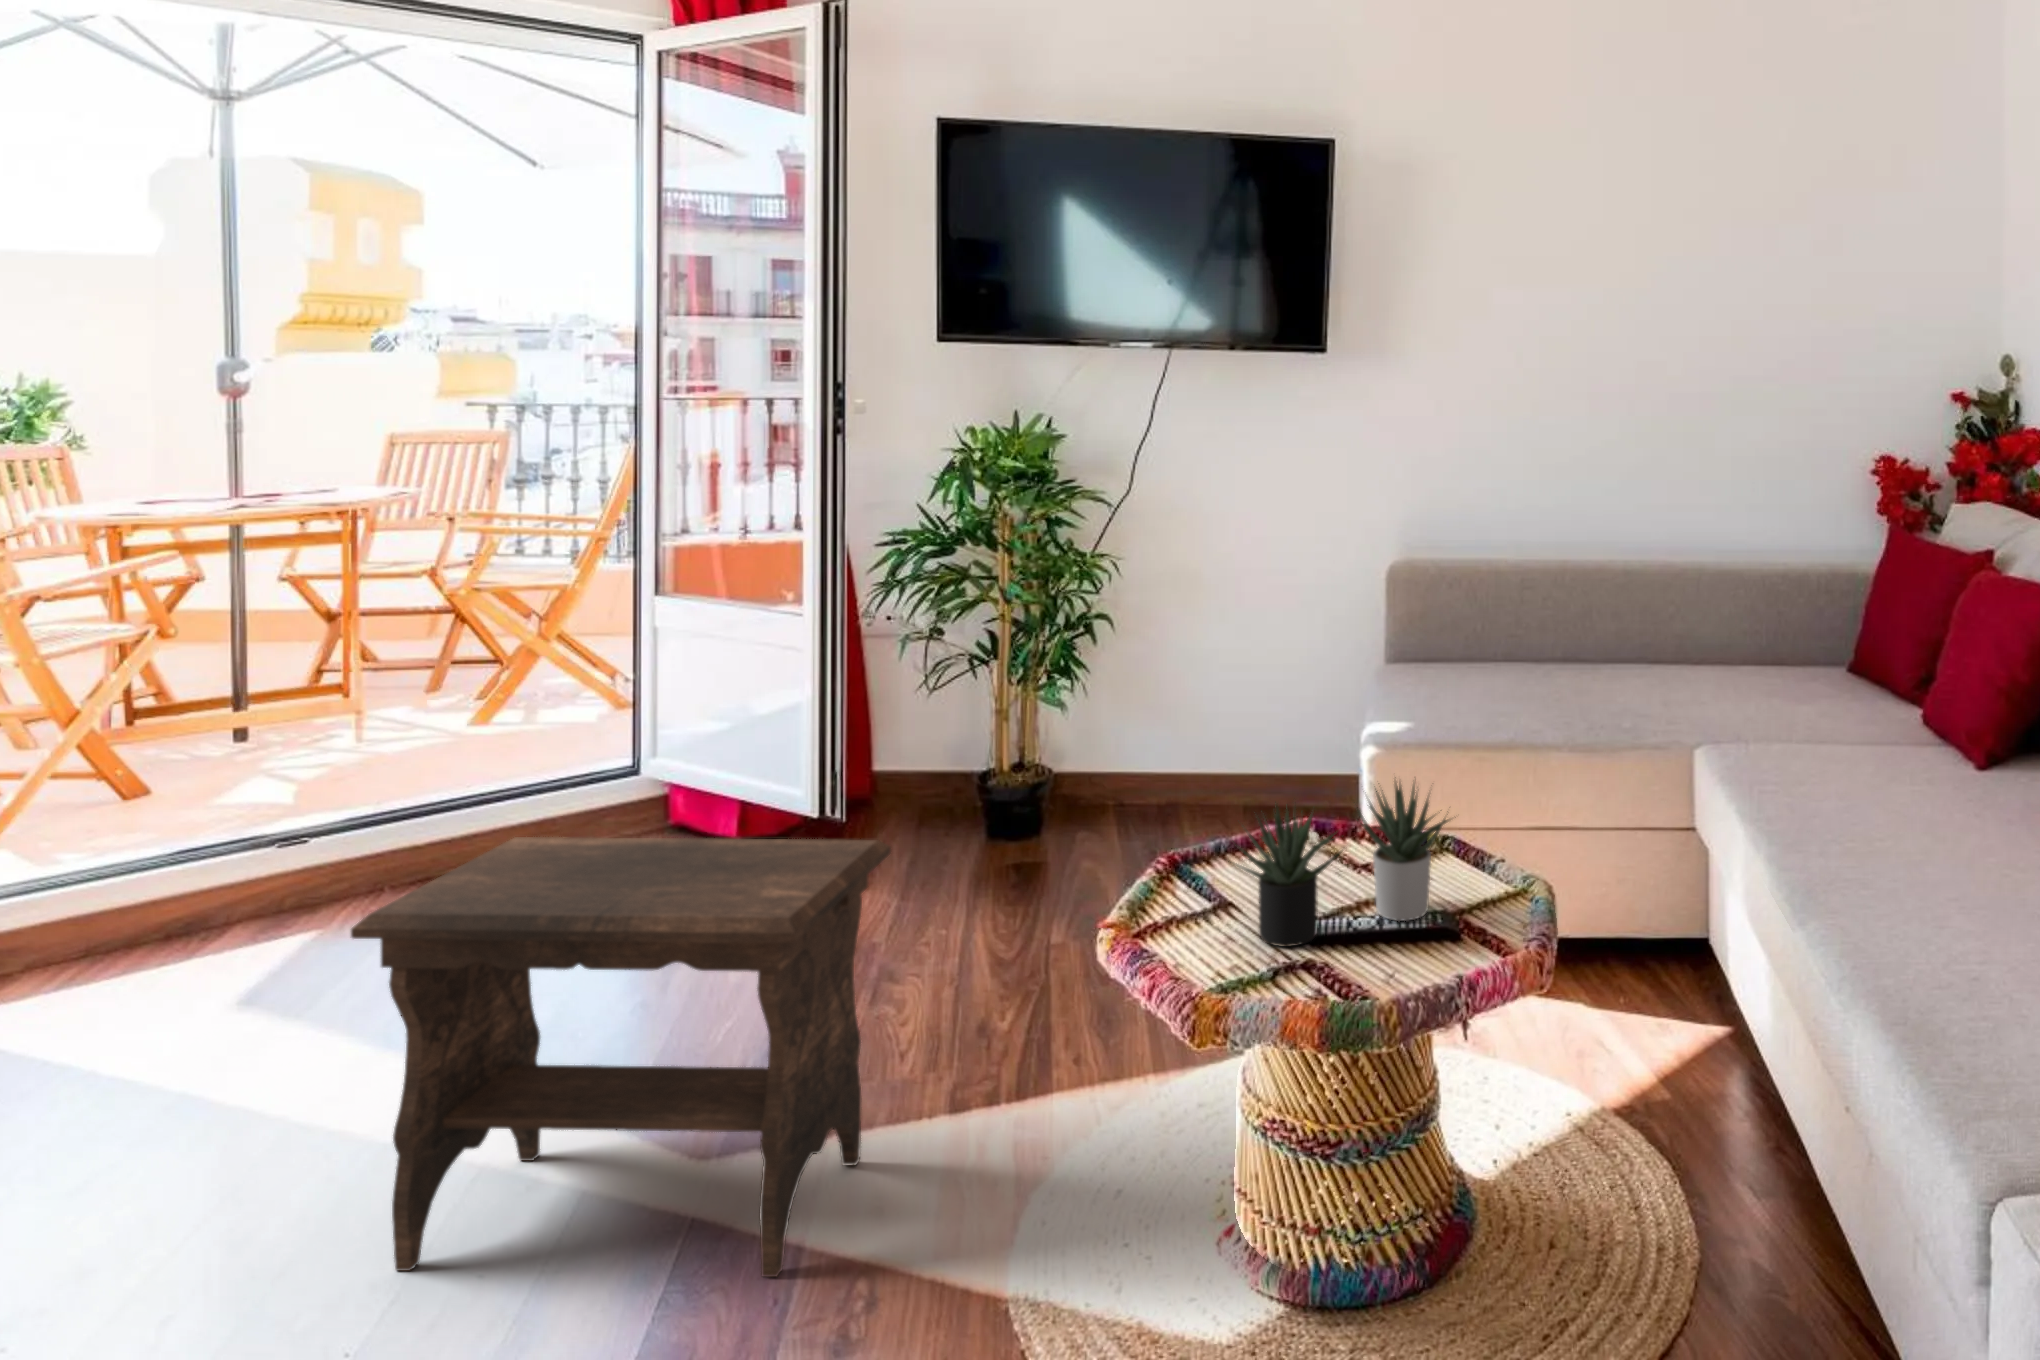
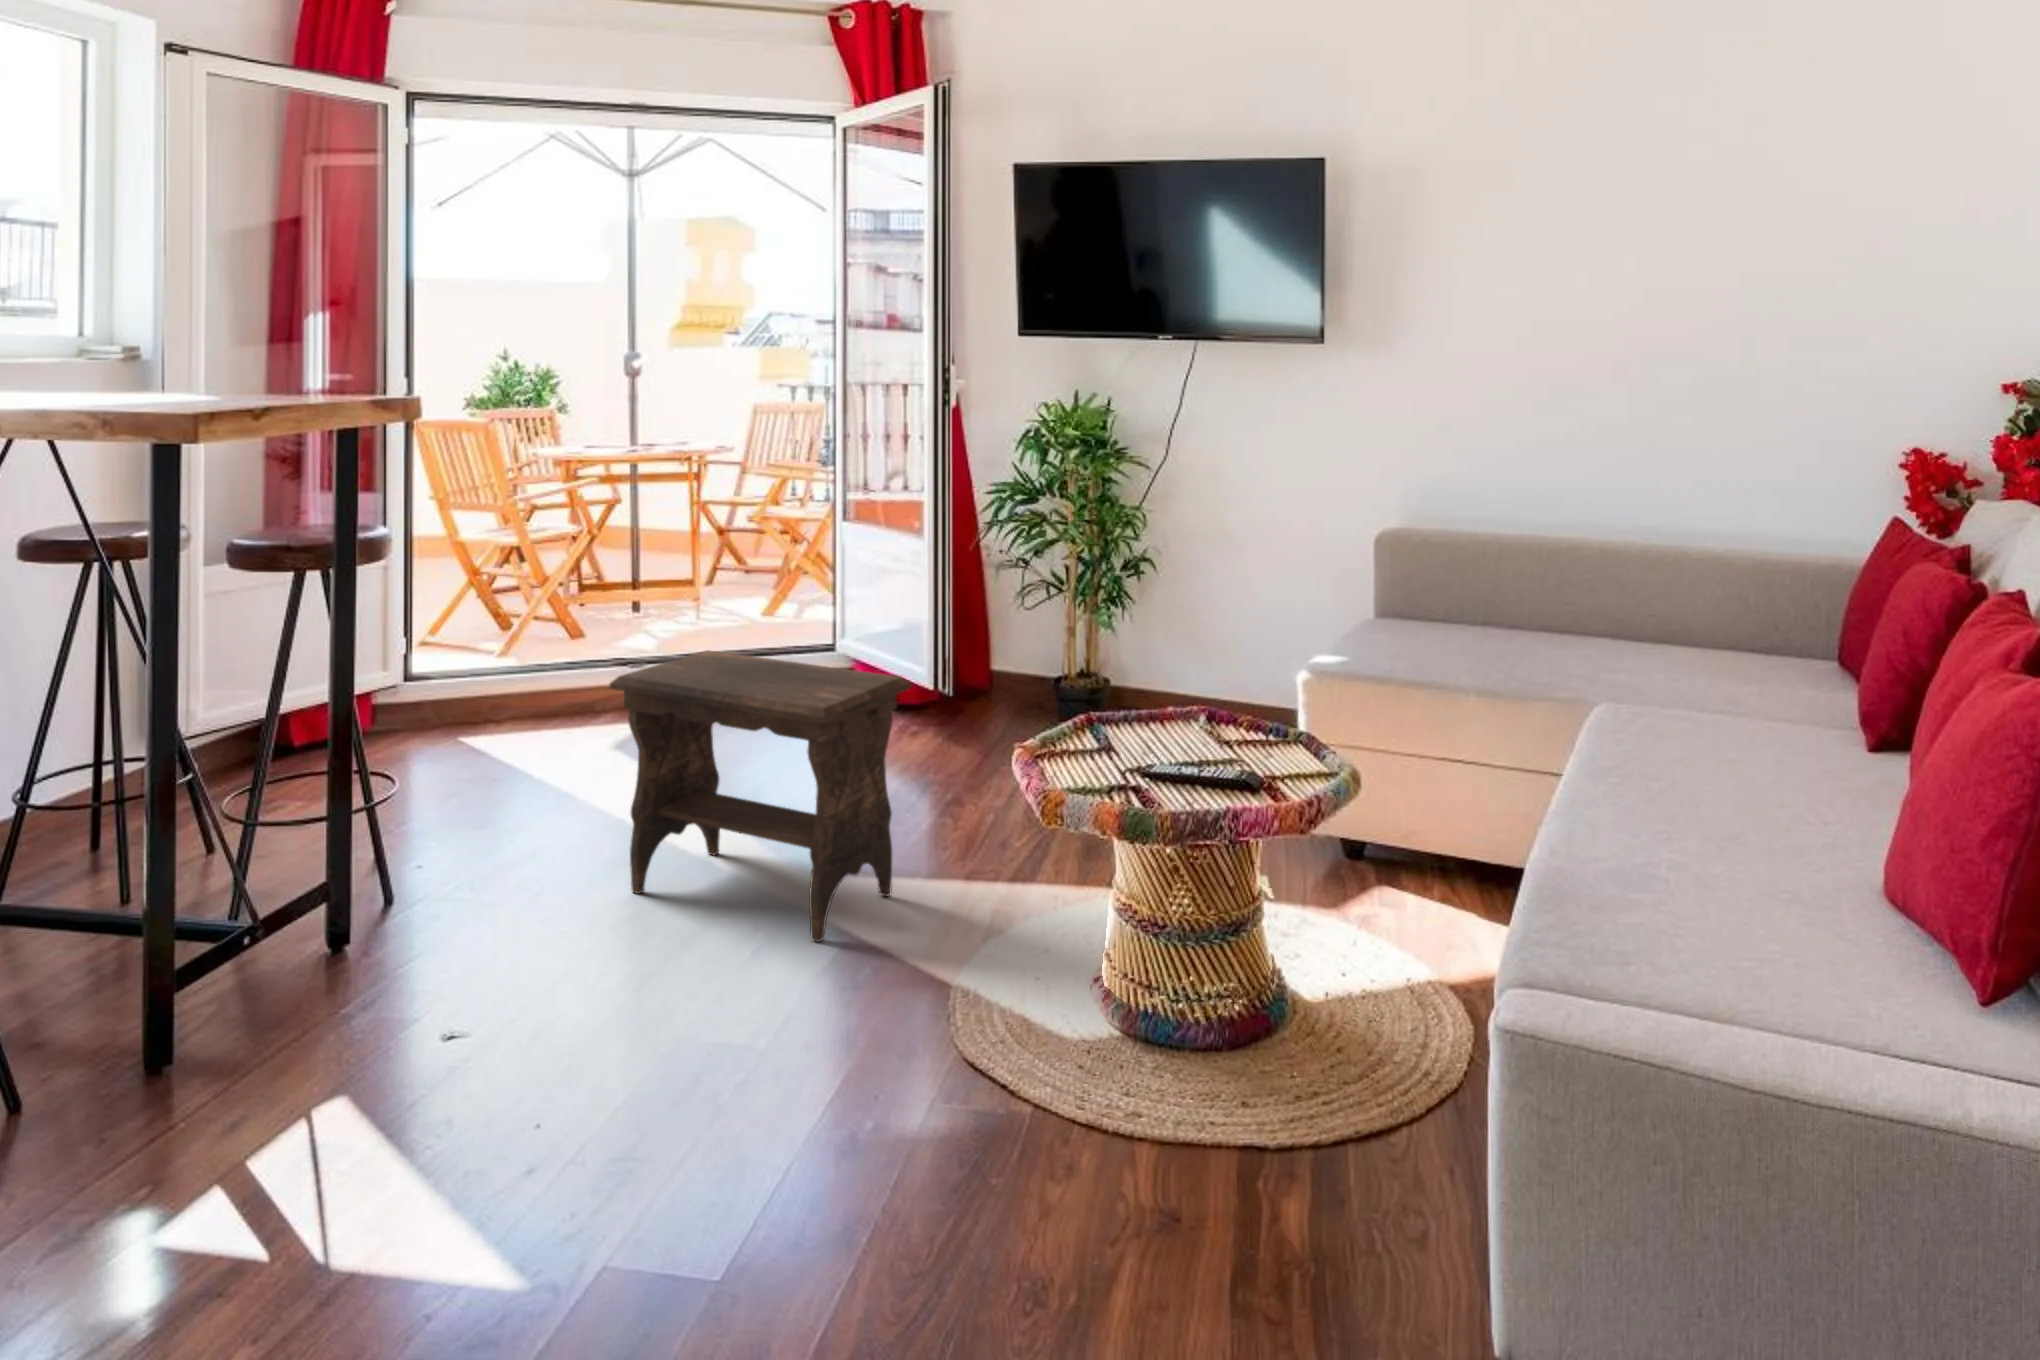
succulent plant: present [1230,782,1450,947] -> none [1084,662,1277,774]

